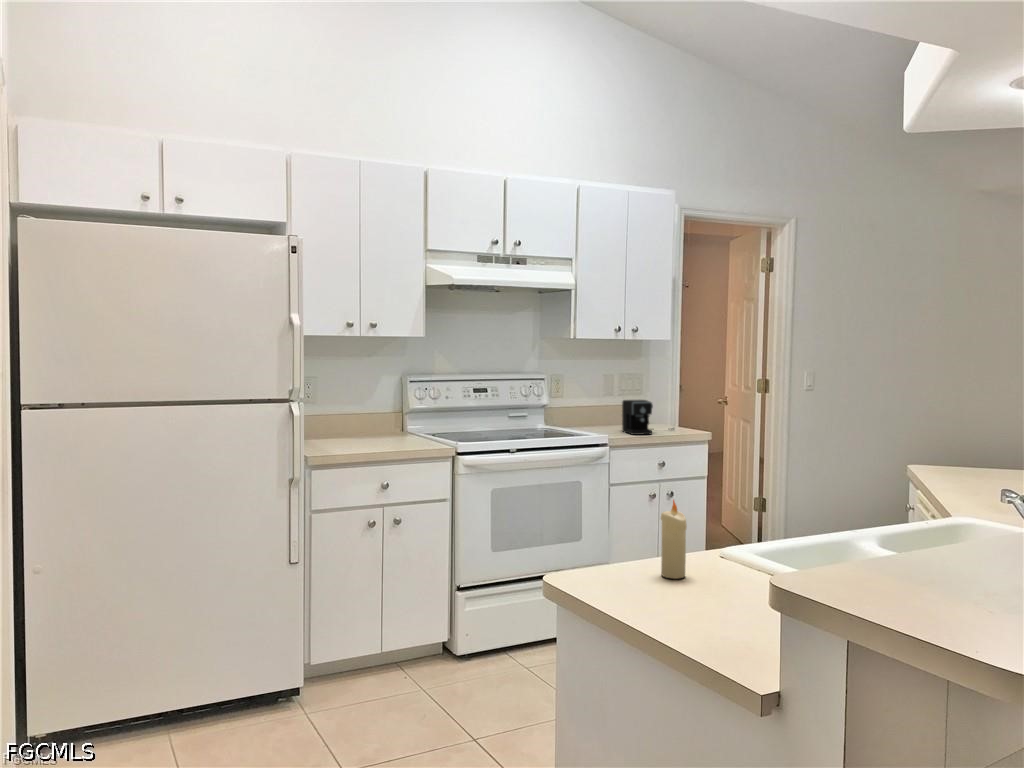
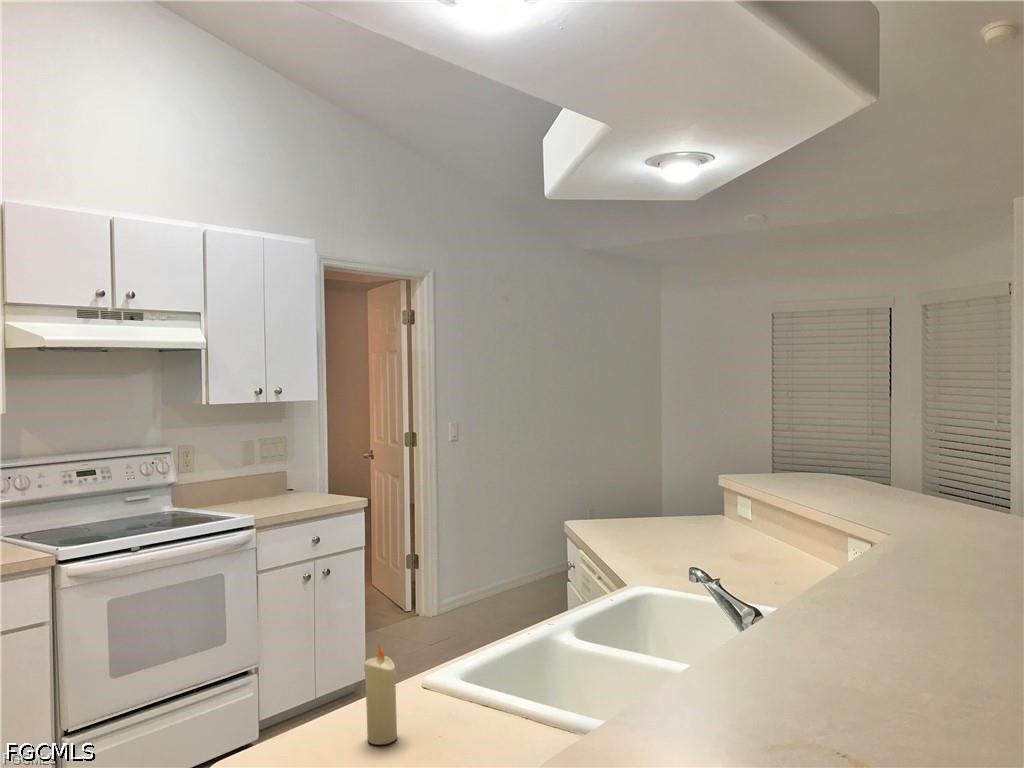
coffee maker: present [622,400,674,435] -> none [267,469,327,511]

